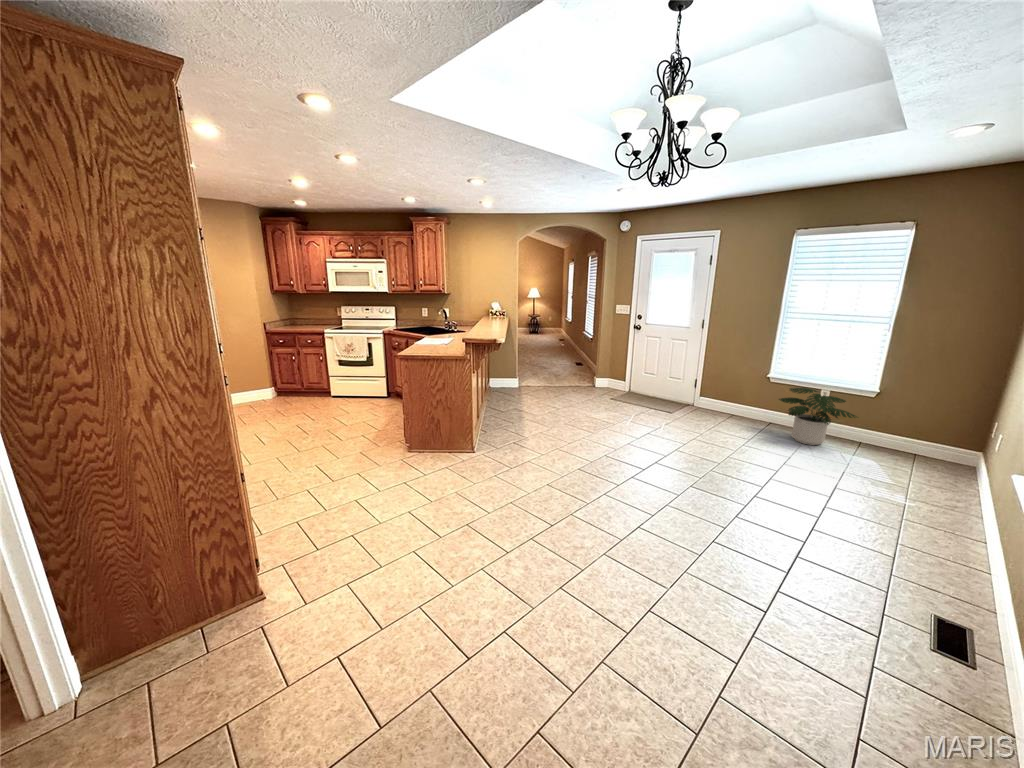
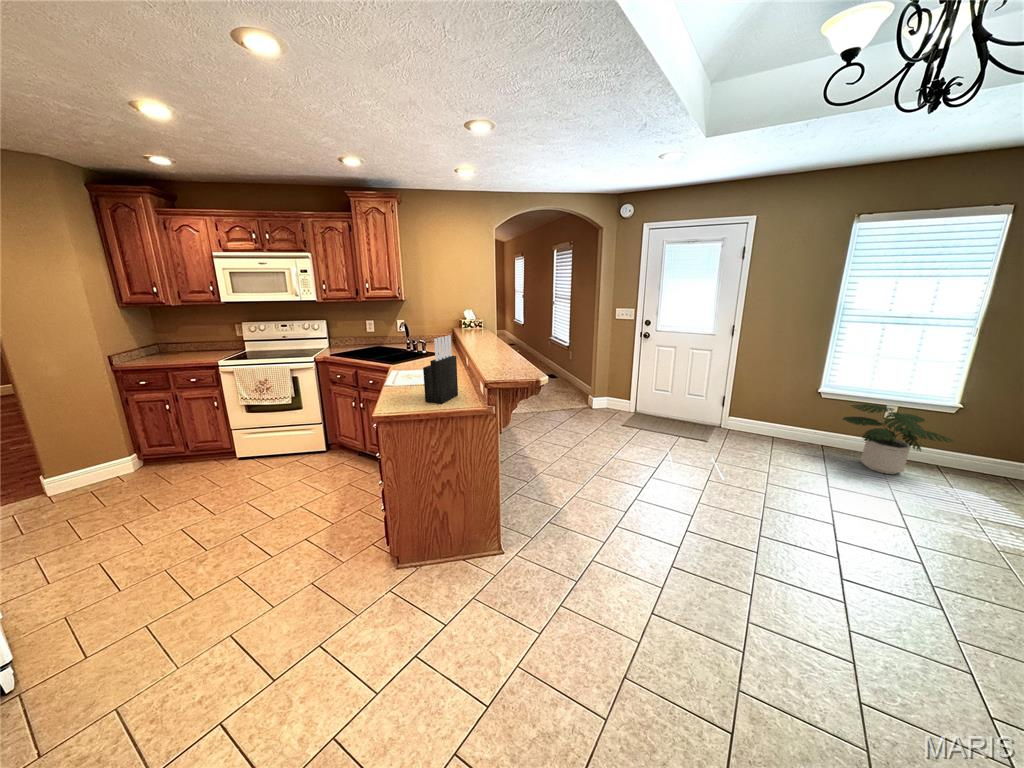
knife block: none [432,312,455,353] -> present [423,335,458,404]

